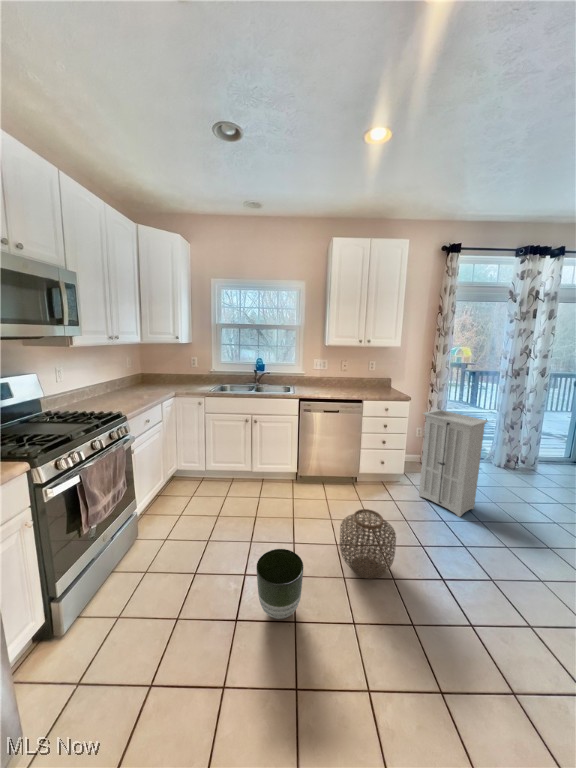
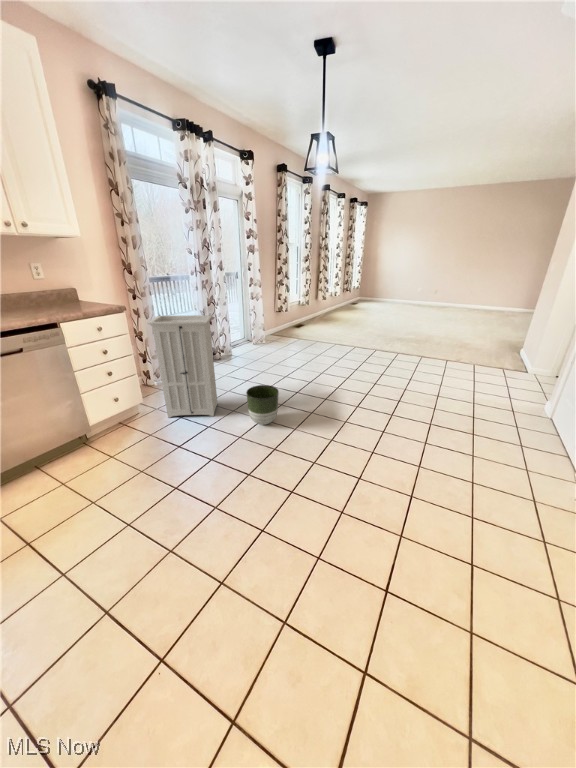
woven basket: present [340,509,396,579] -> none [130,452,206,532]
planter: present [257,549,303,619] -> present [246,385,279,425]

